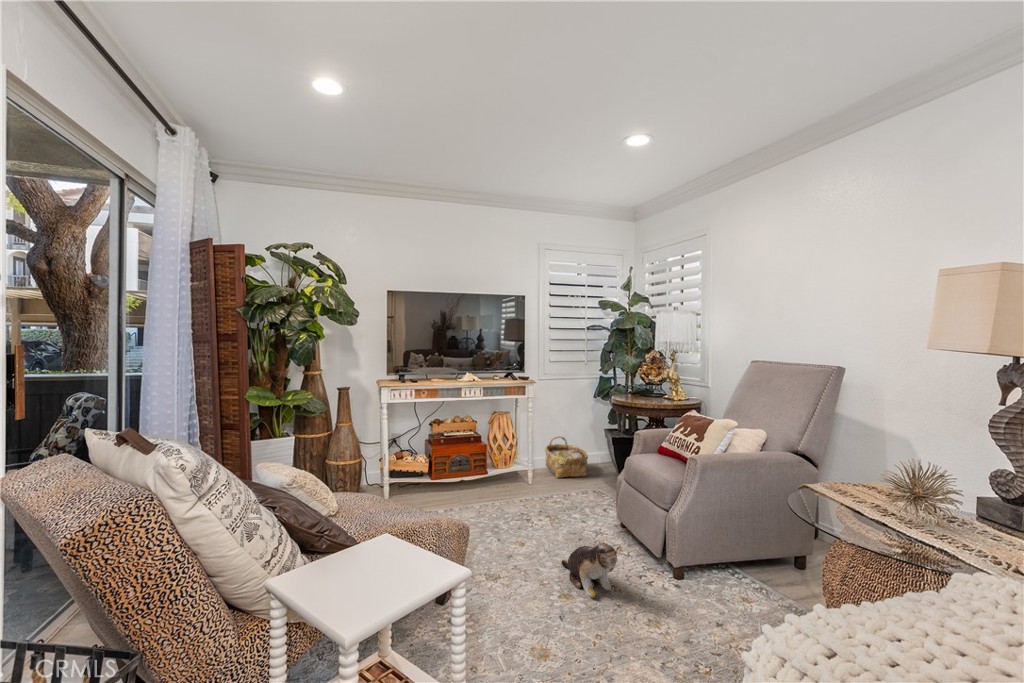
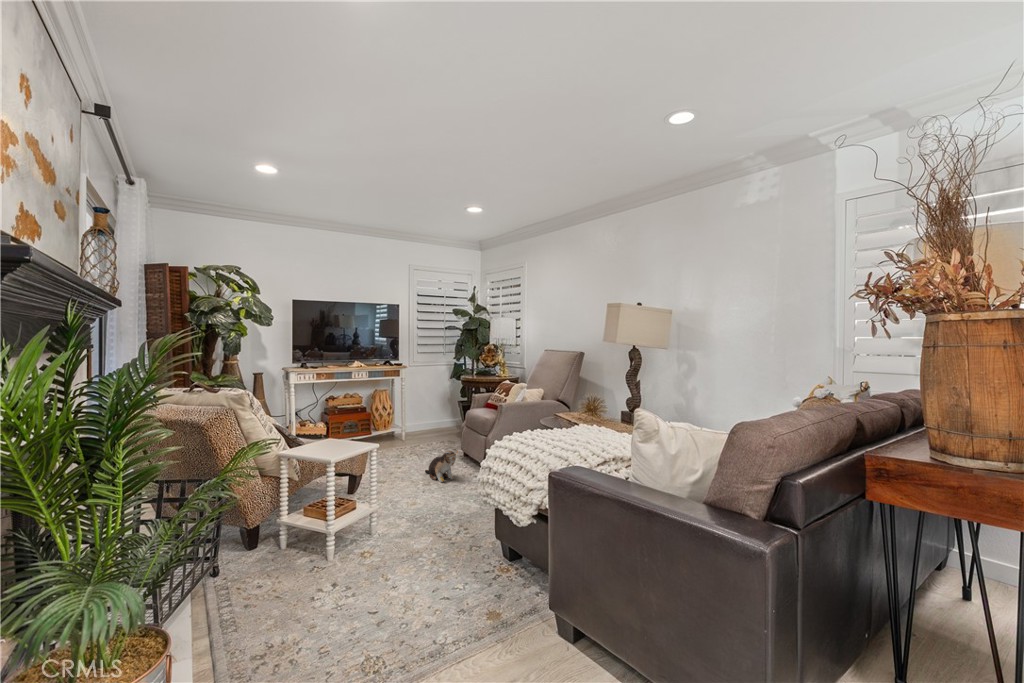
woven basket: present [545,436,588,478] -> none [414,408,445,436]

